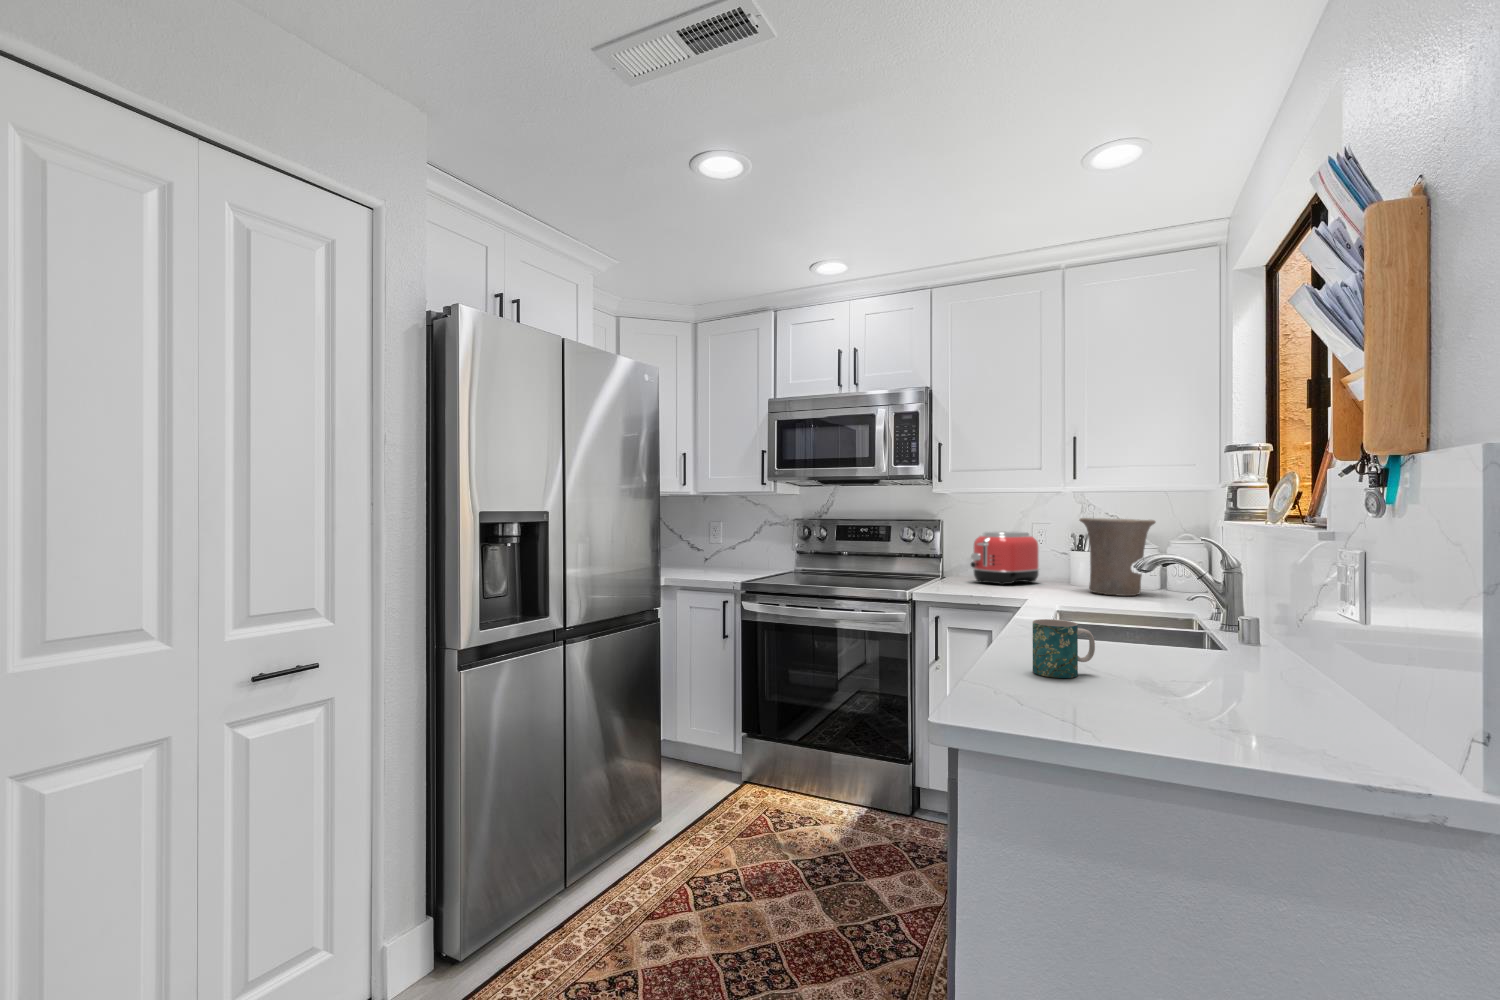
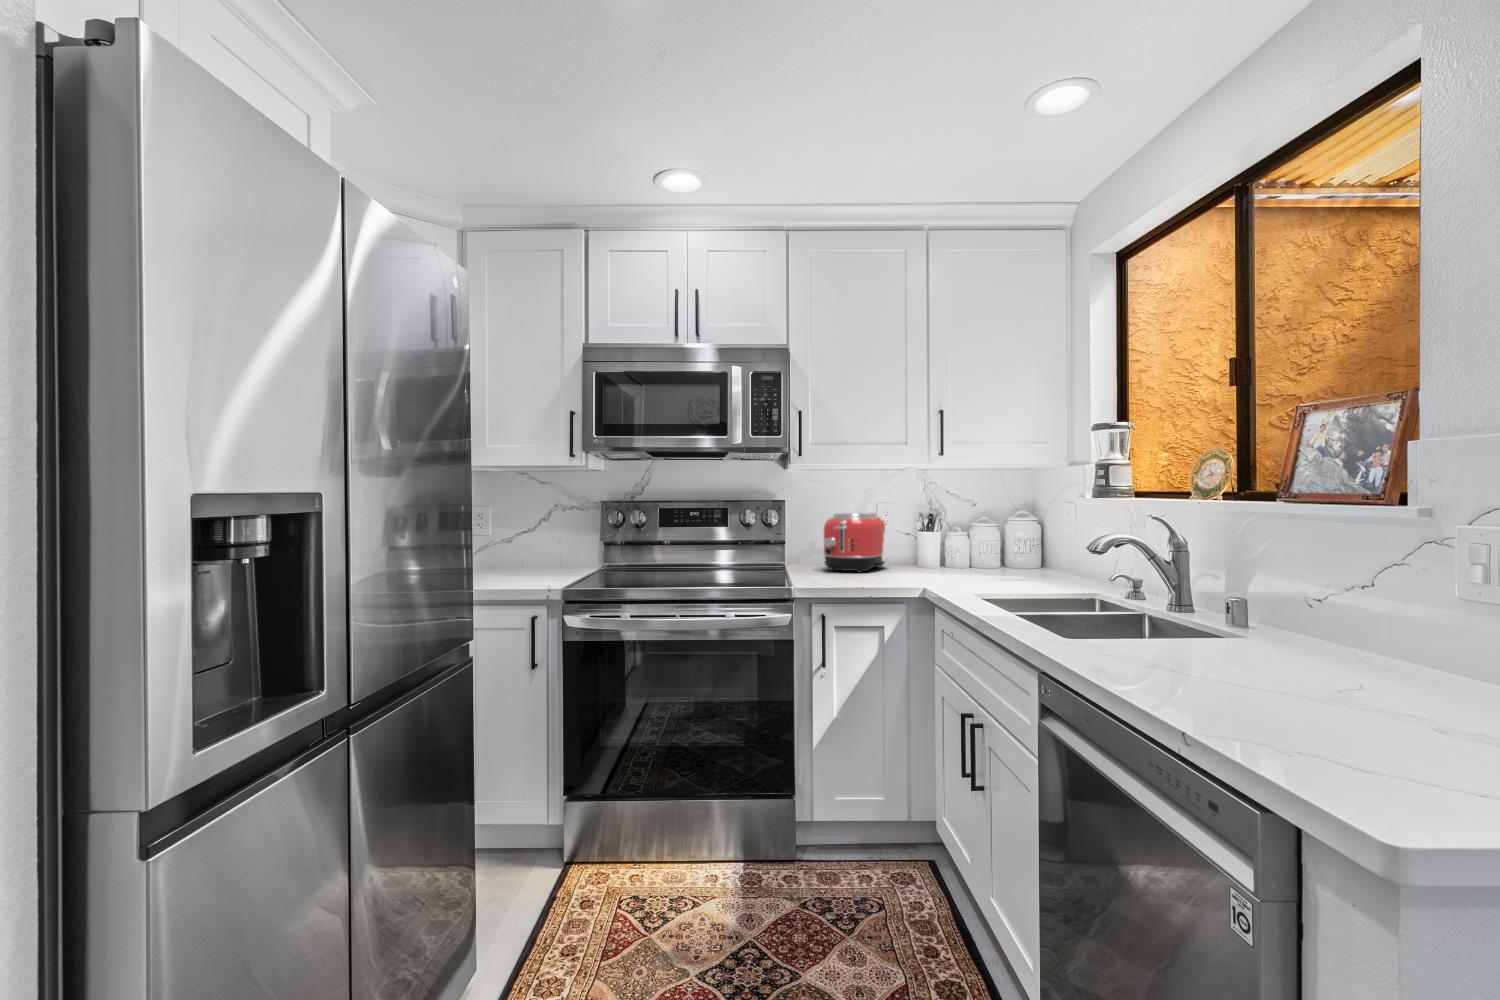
vase: present [1079,518,1155,596] -> none [945,495,1021,576]
mug: present [1033,619,1095,678] -> none [1239,630,1310,714]

